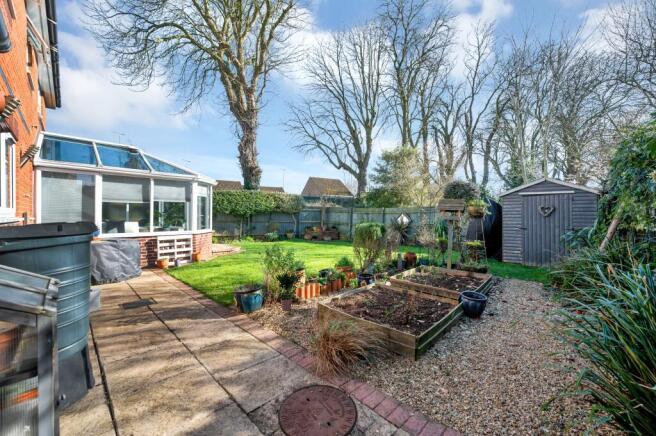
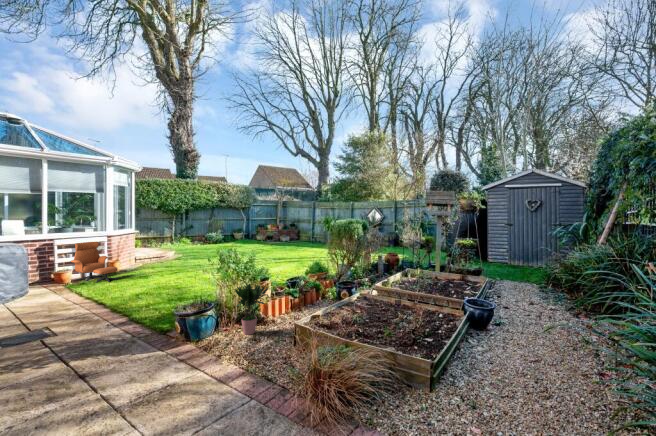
lounge chair: none [168,238,199,268] -> present [71,242,118,283]

